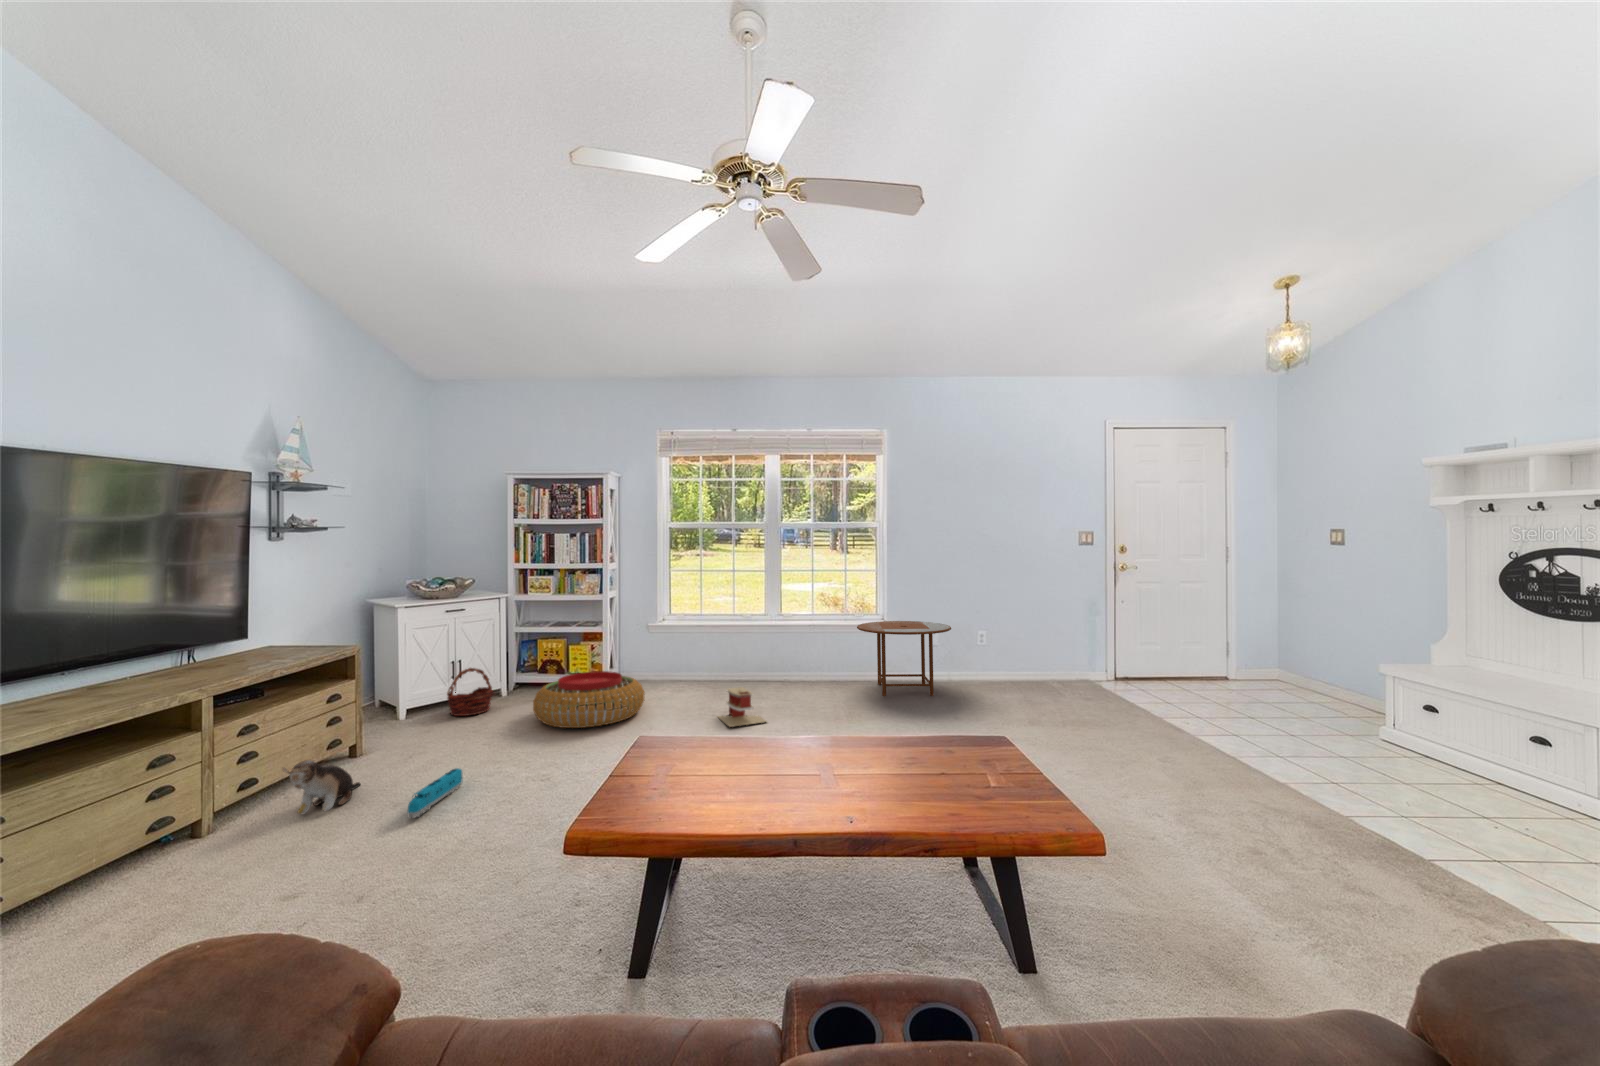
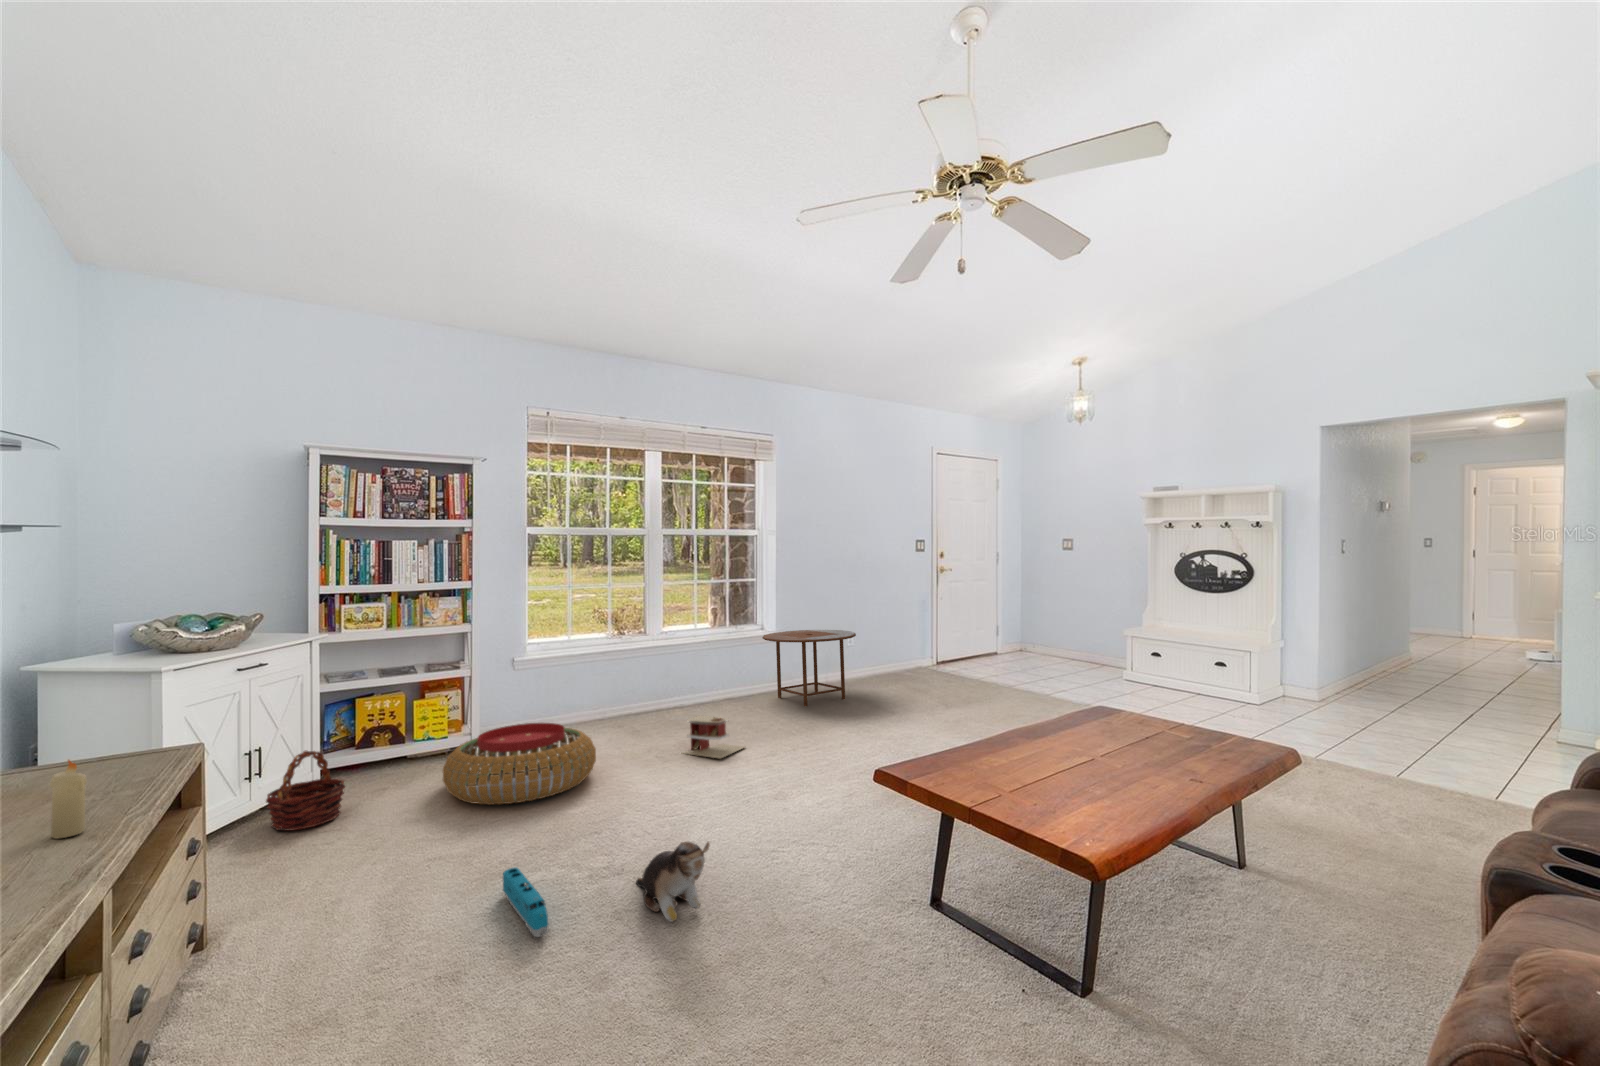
candle: none [131,650,149,688] -> present [50,760,87,839]
plush toy: present [282,760,360,814] -> present [636,842,710,922]

